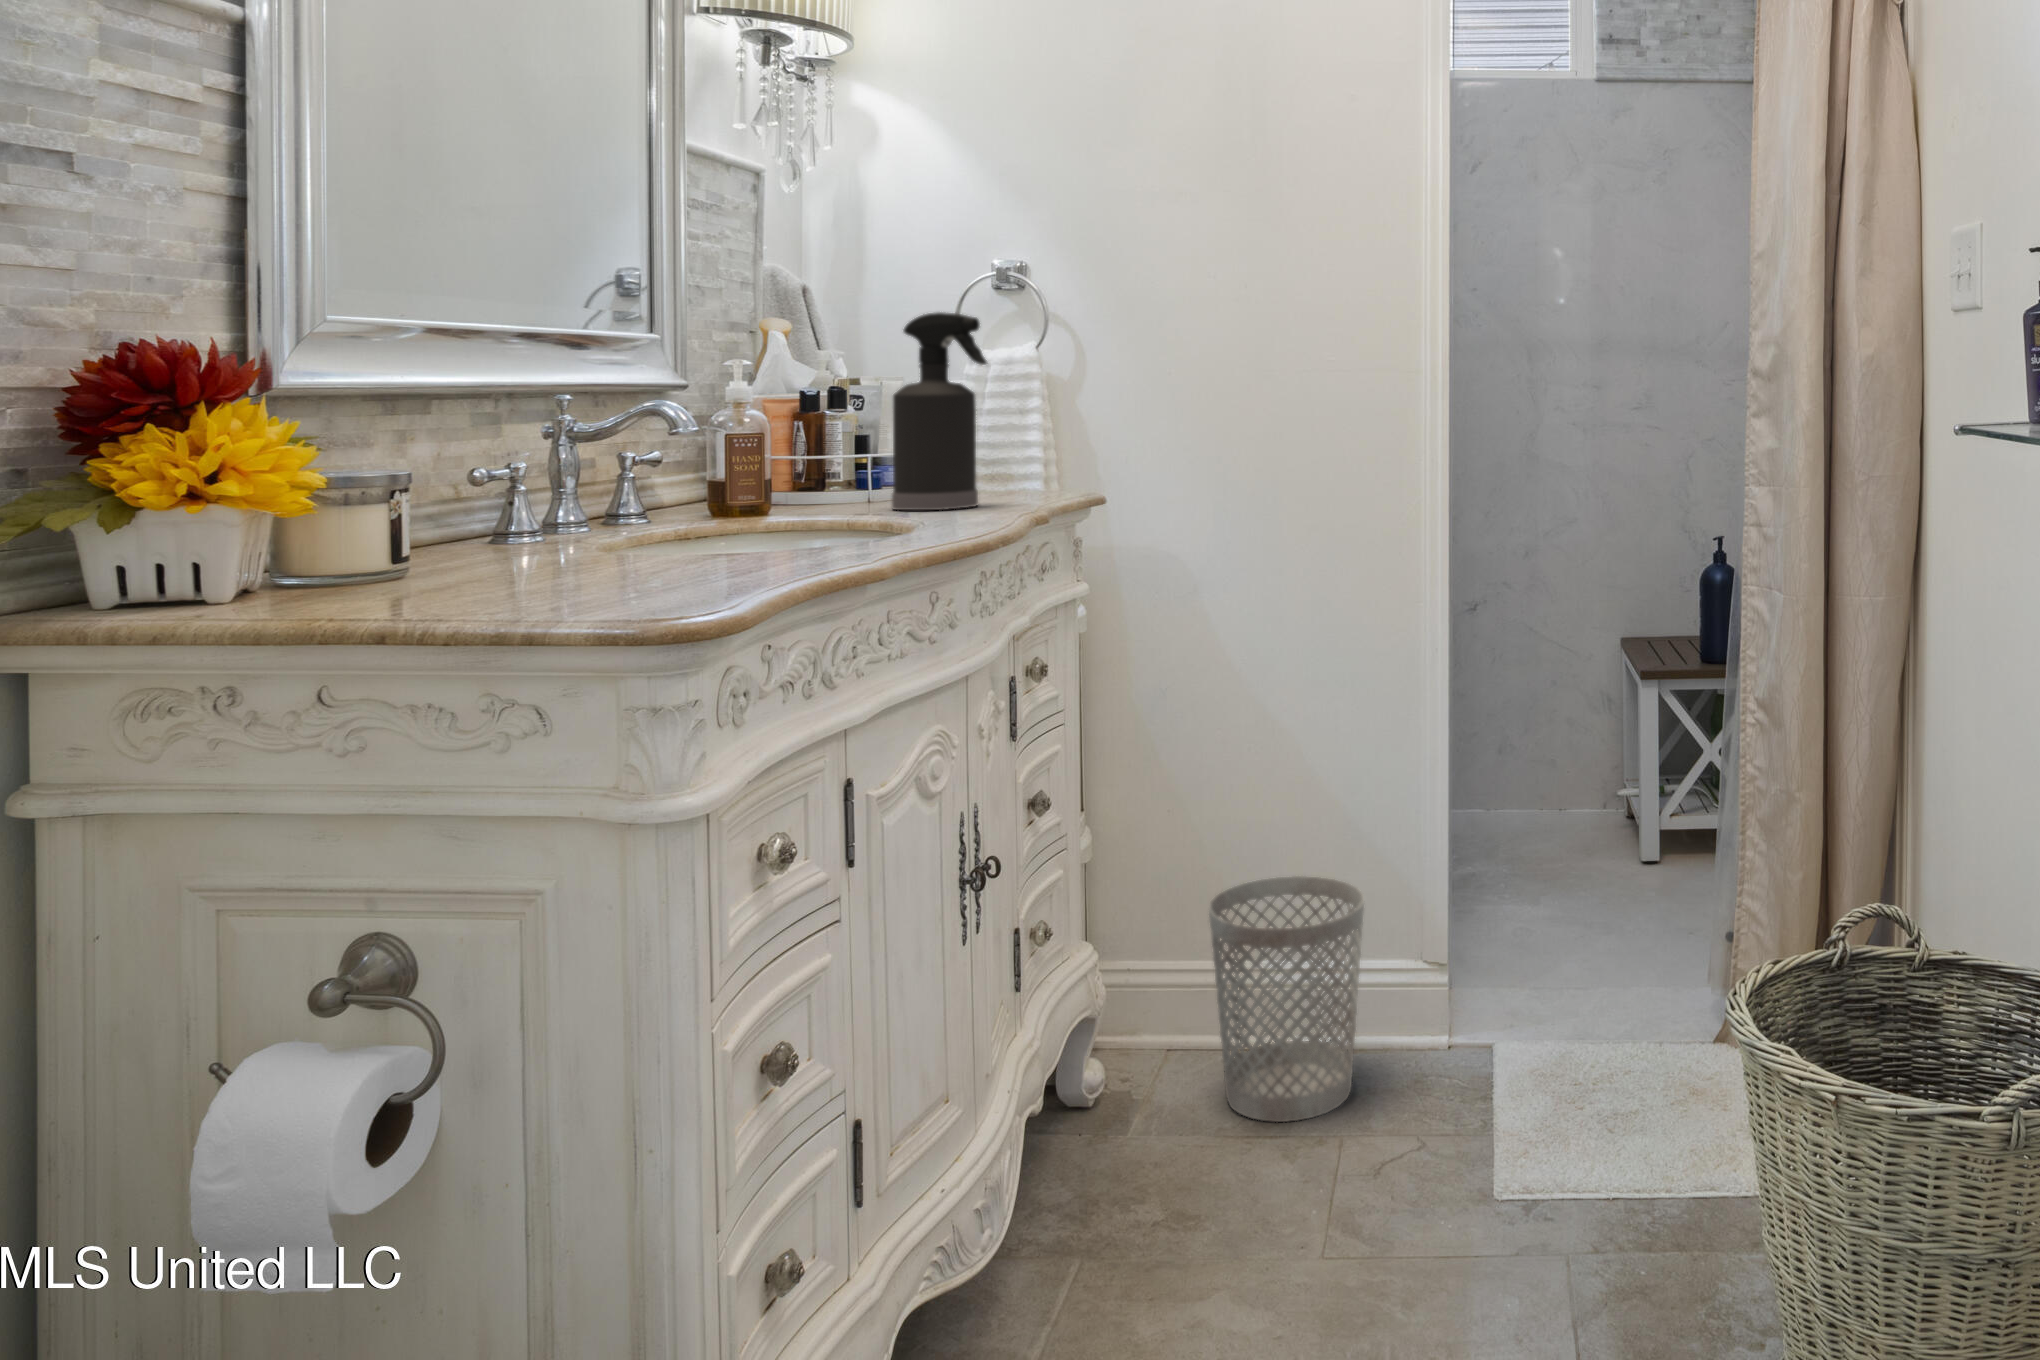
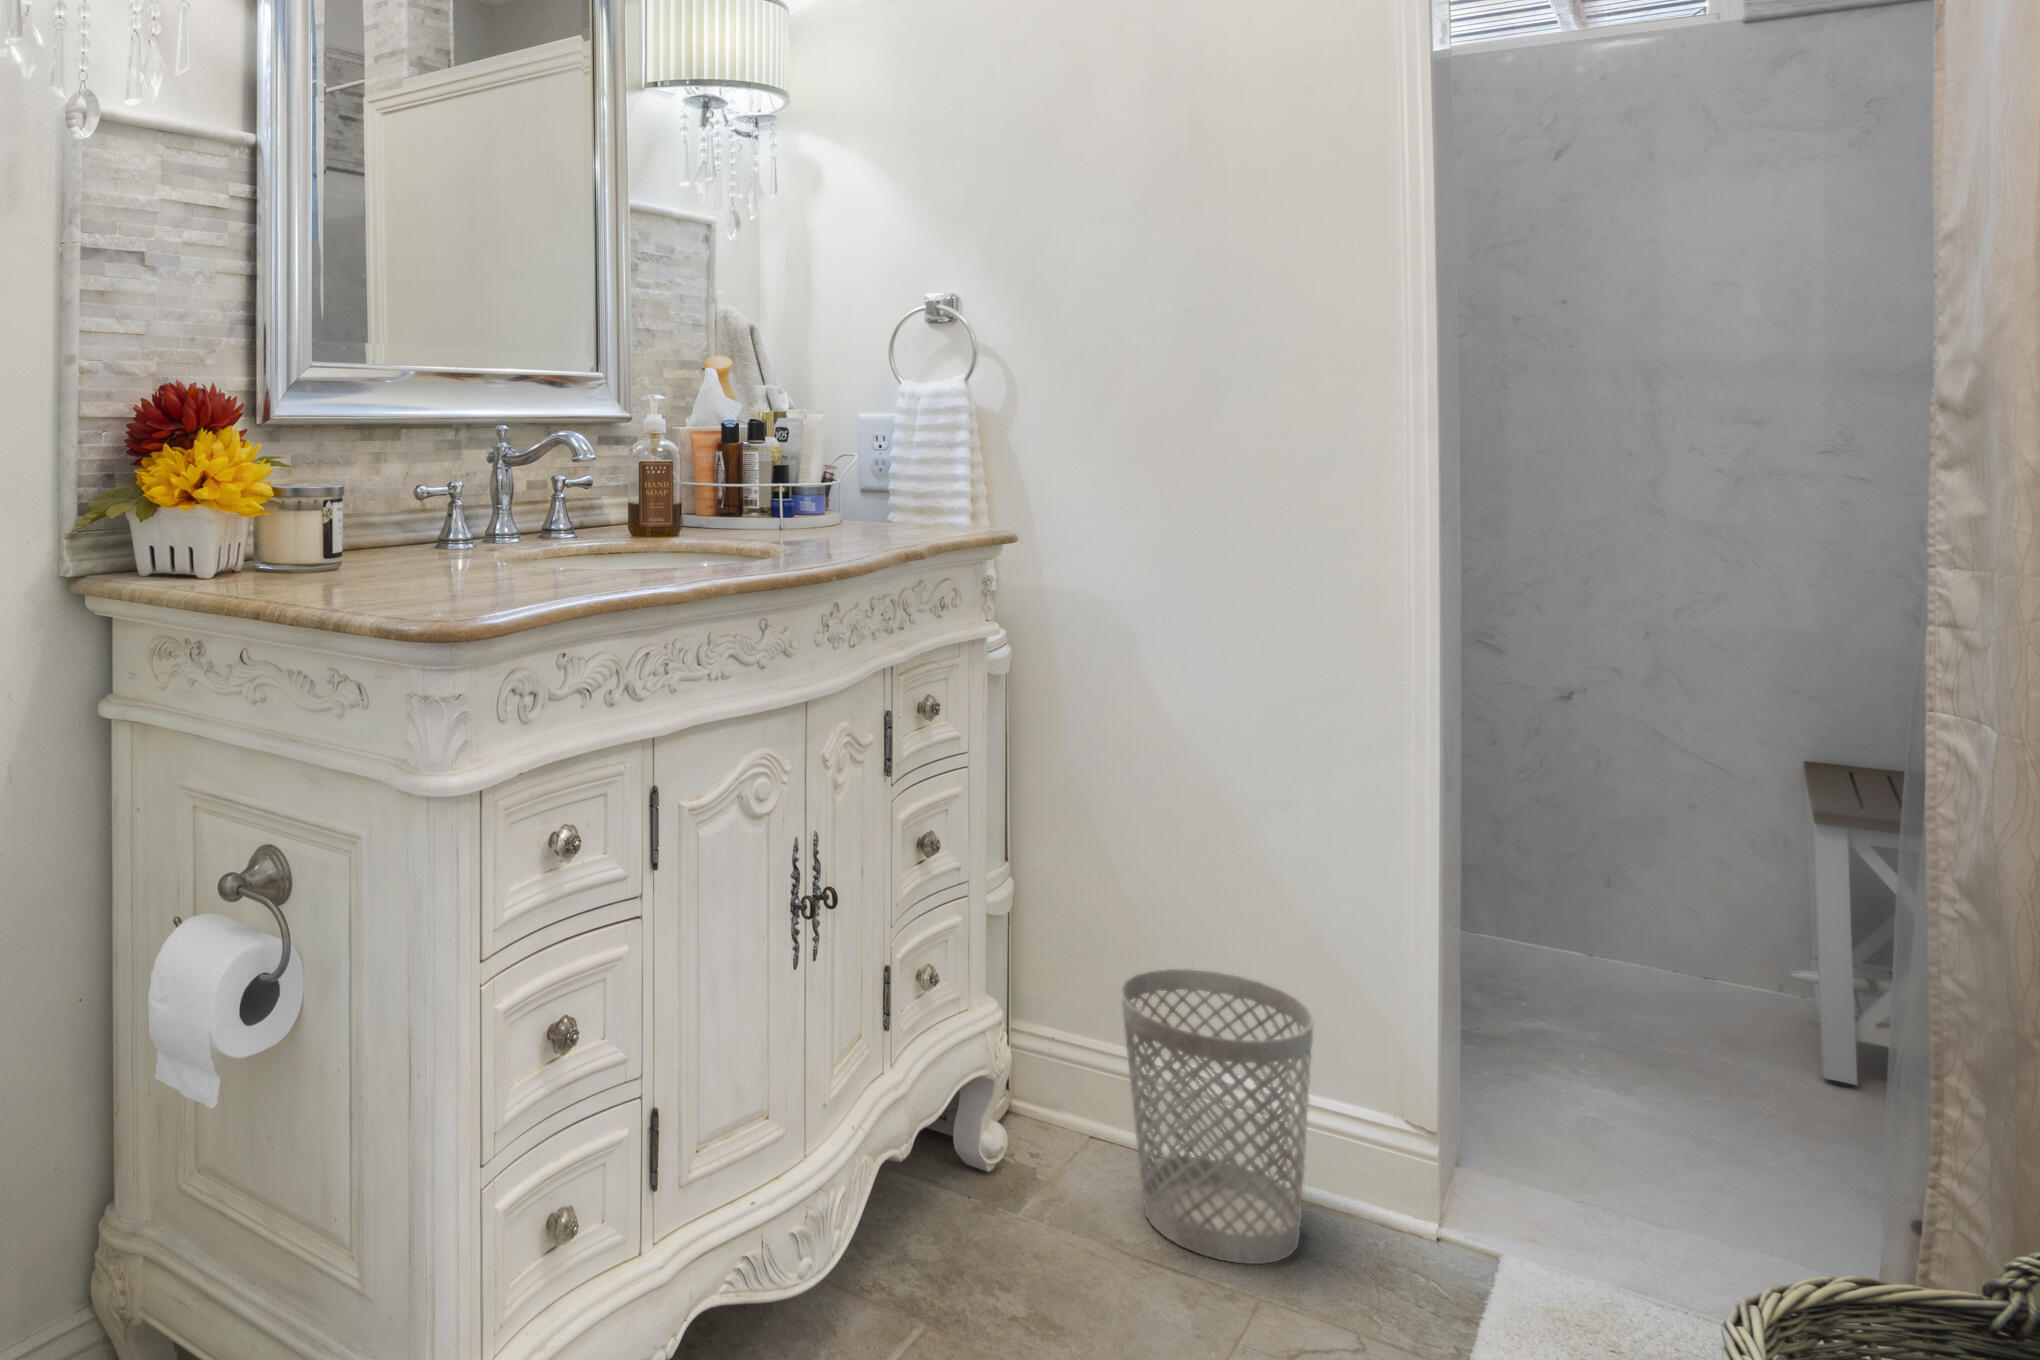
spray bottle: present [892,312,987,510] -> none [790,347,874,536]

